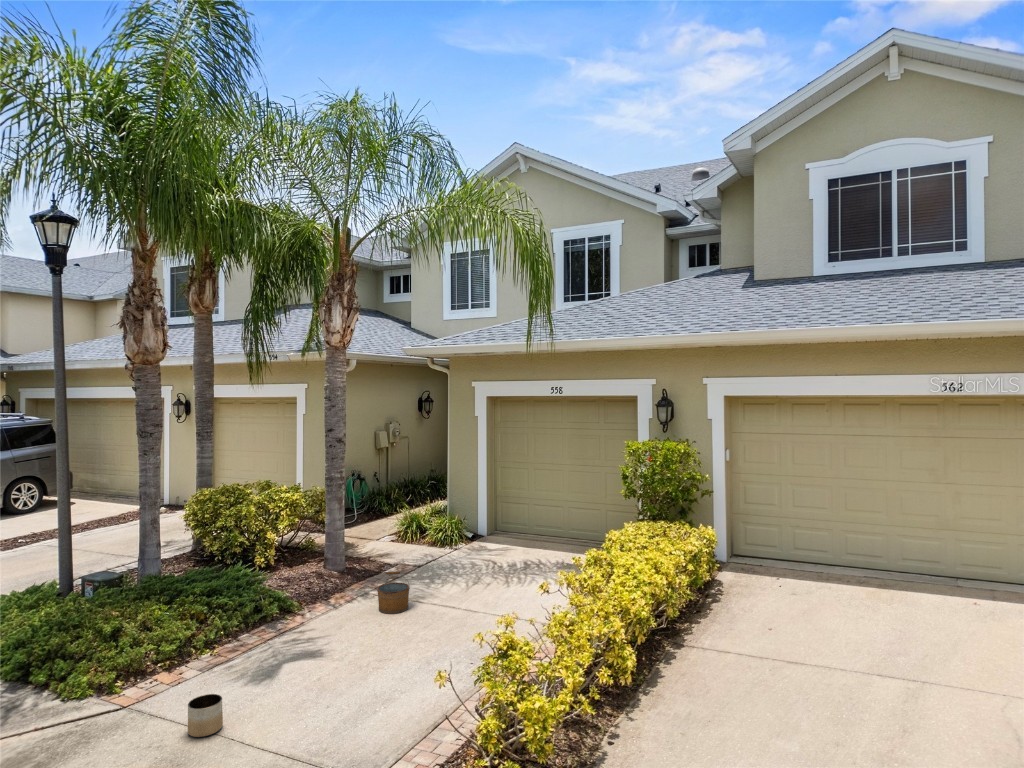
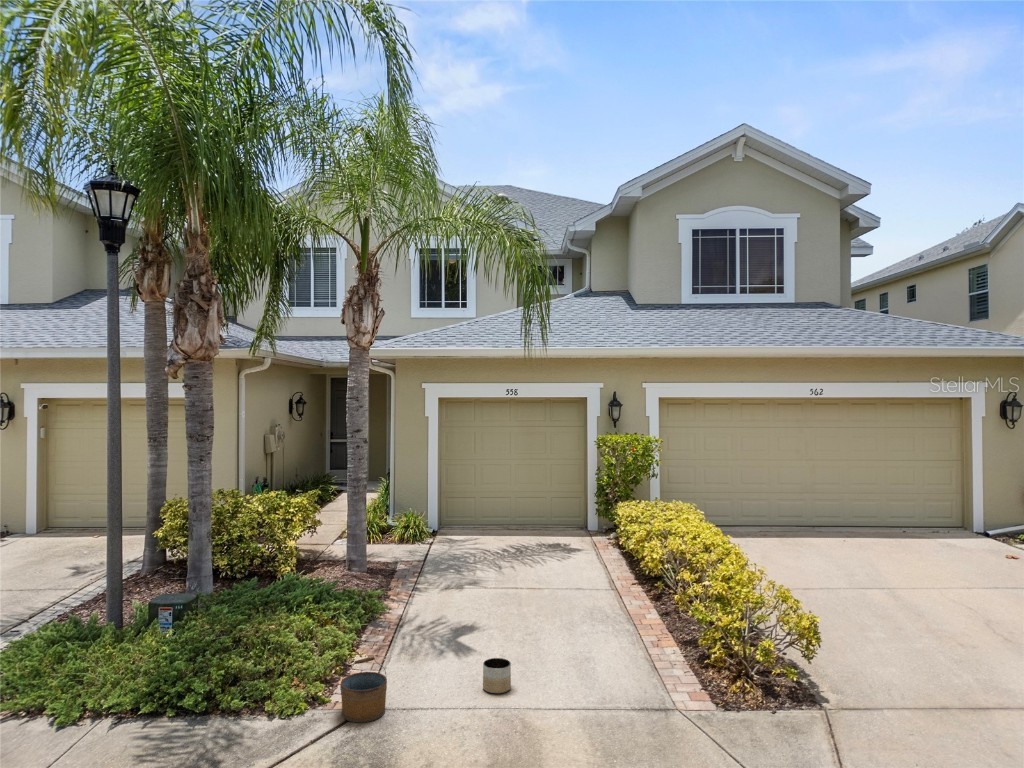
bucket: present [377,572,410,614] -> present [340,657,387,723]

